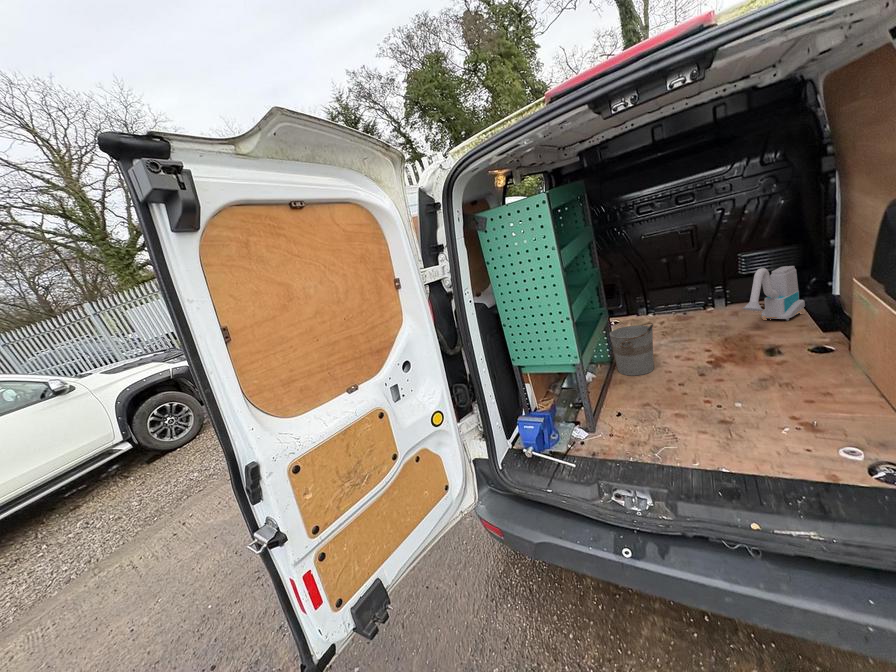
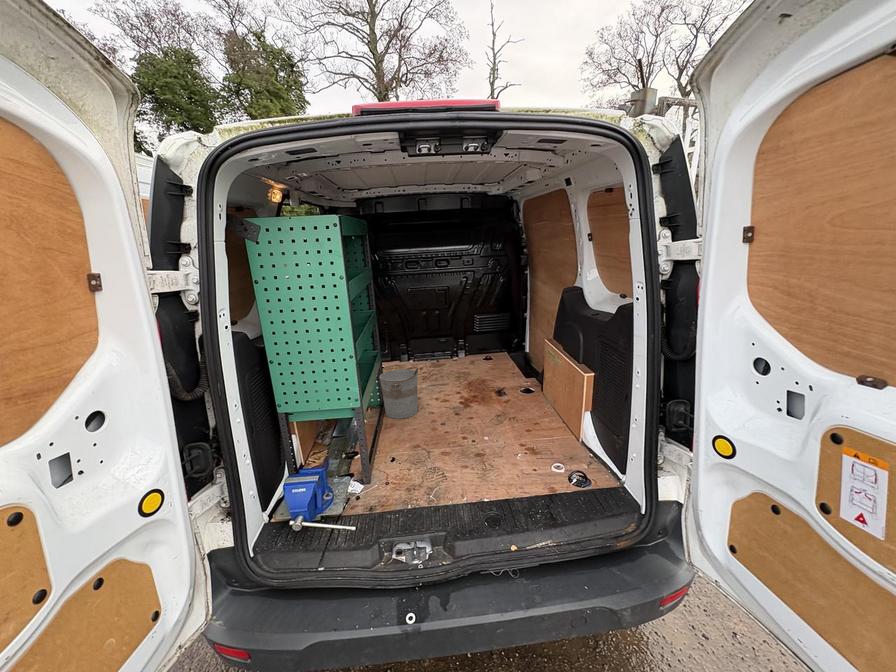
vacuum cleaner: present [742,266,805,321] -> none [479,326,515,369]

